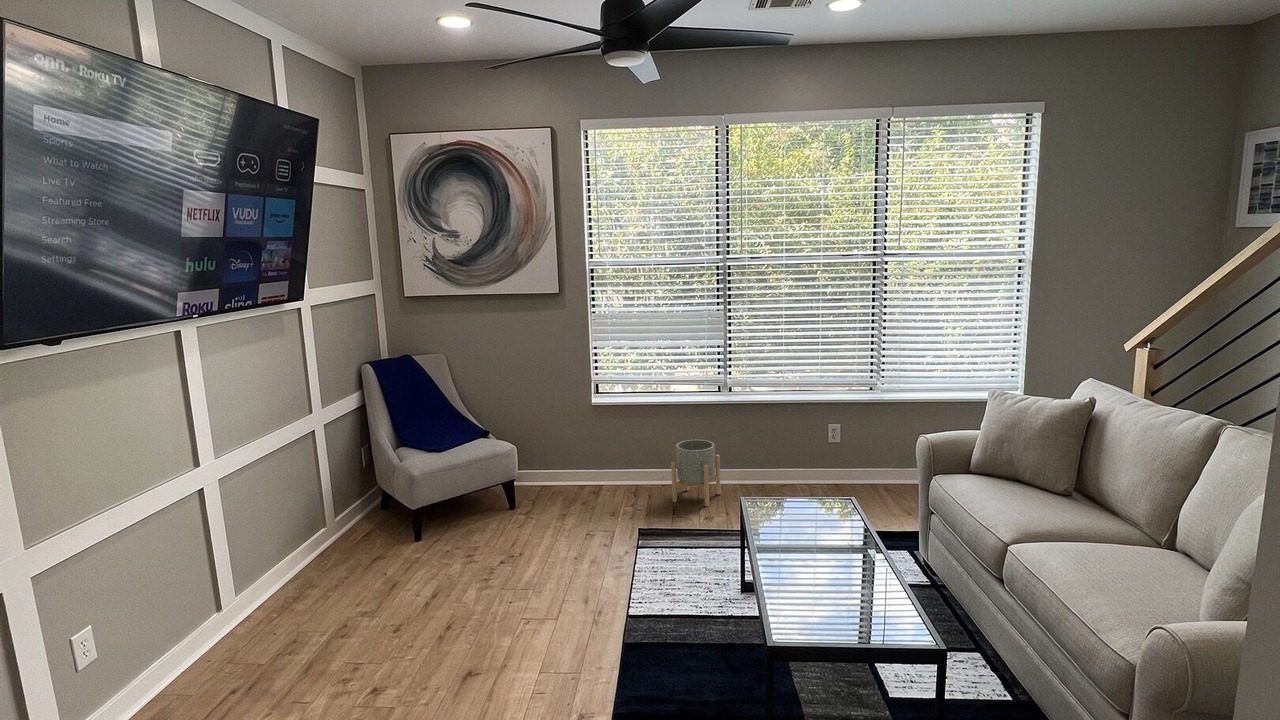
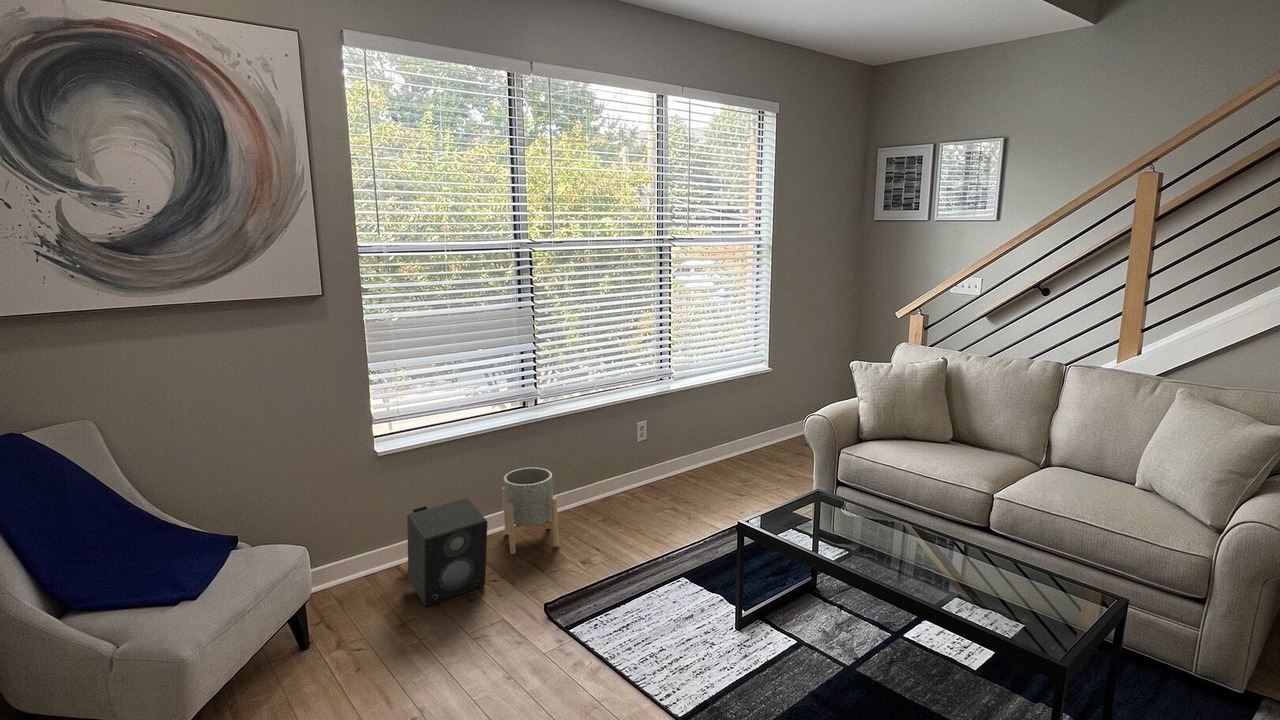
speaker: none [582,447,635,513] -> present [407,498,487,607]

